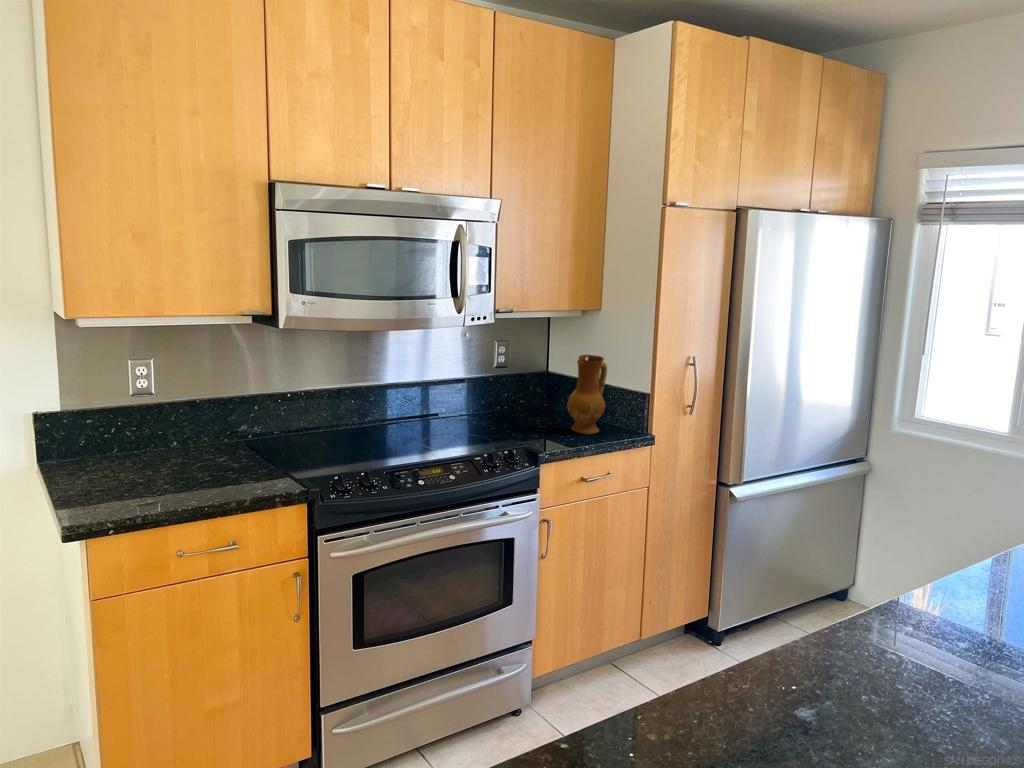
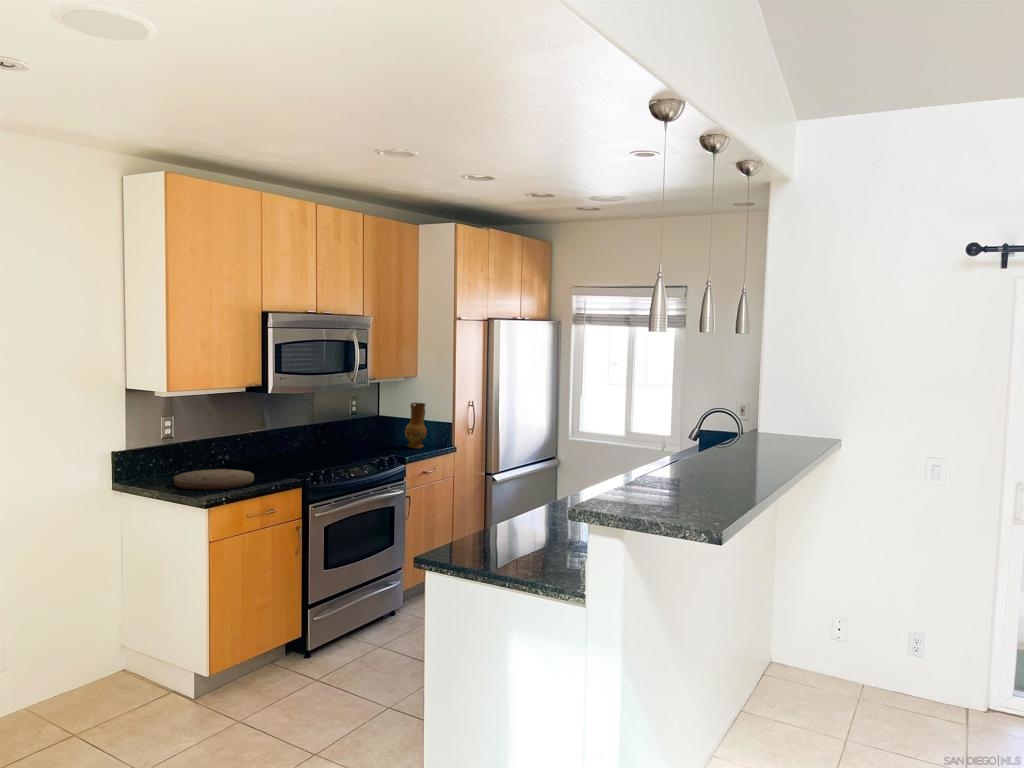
cutting board: none [90,453,232,500] -> present [174,469,254,490]

